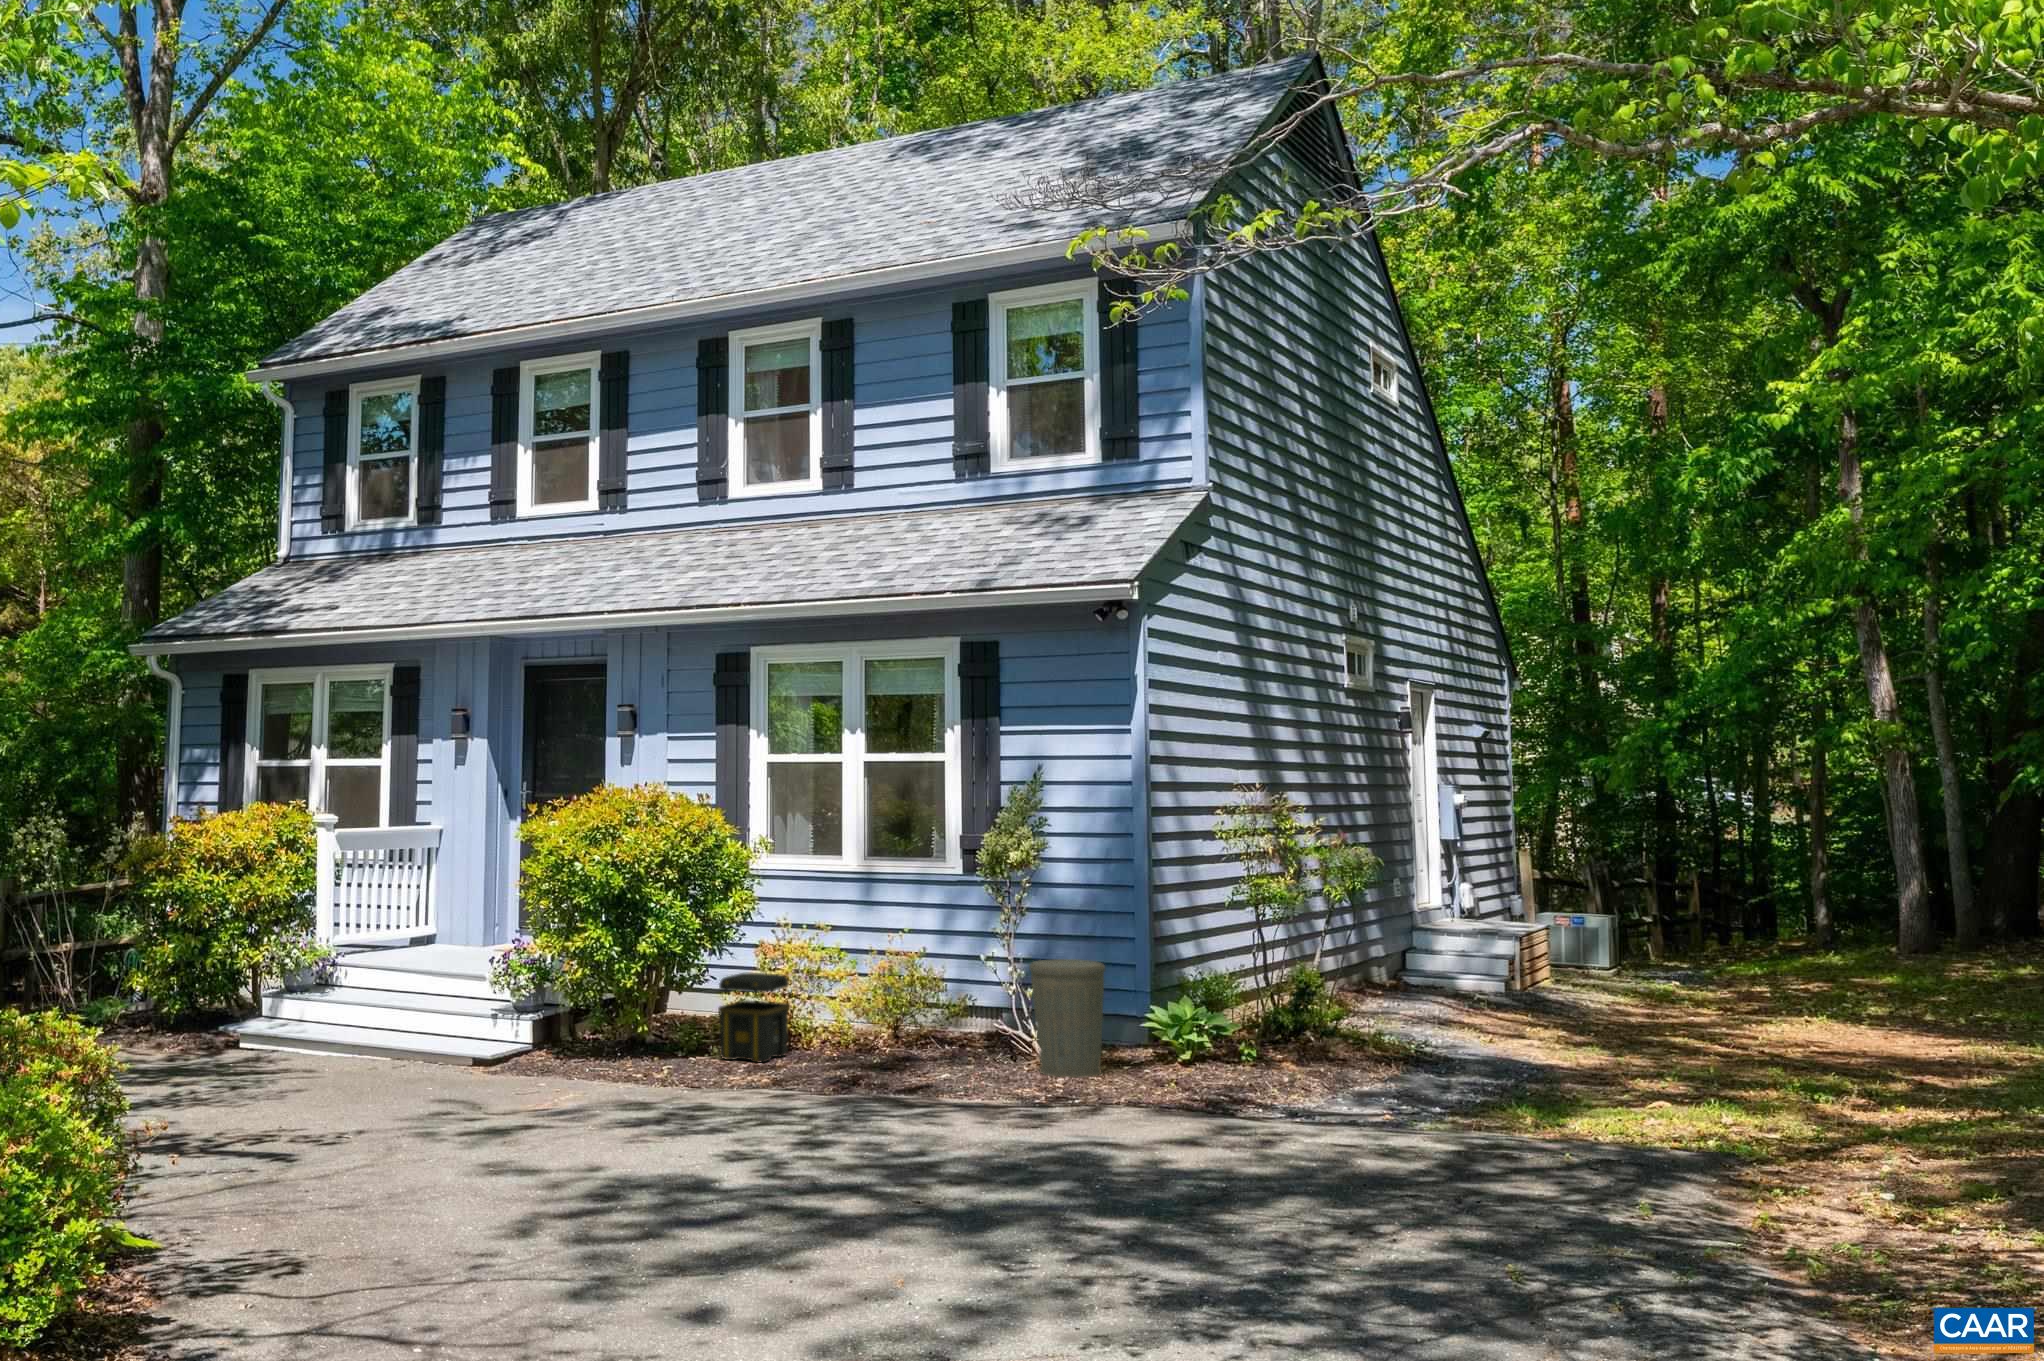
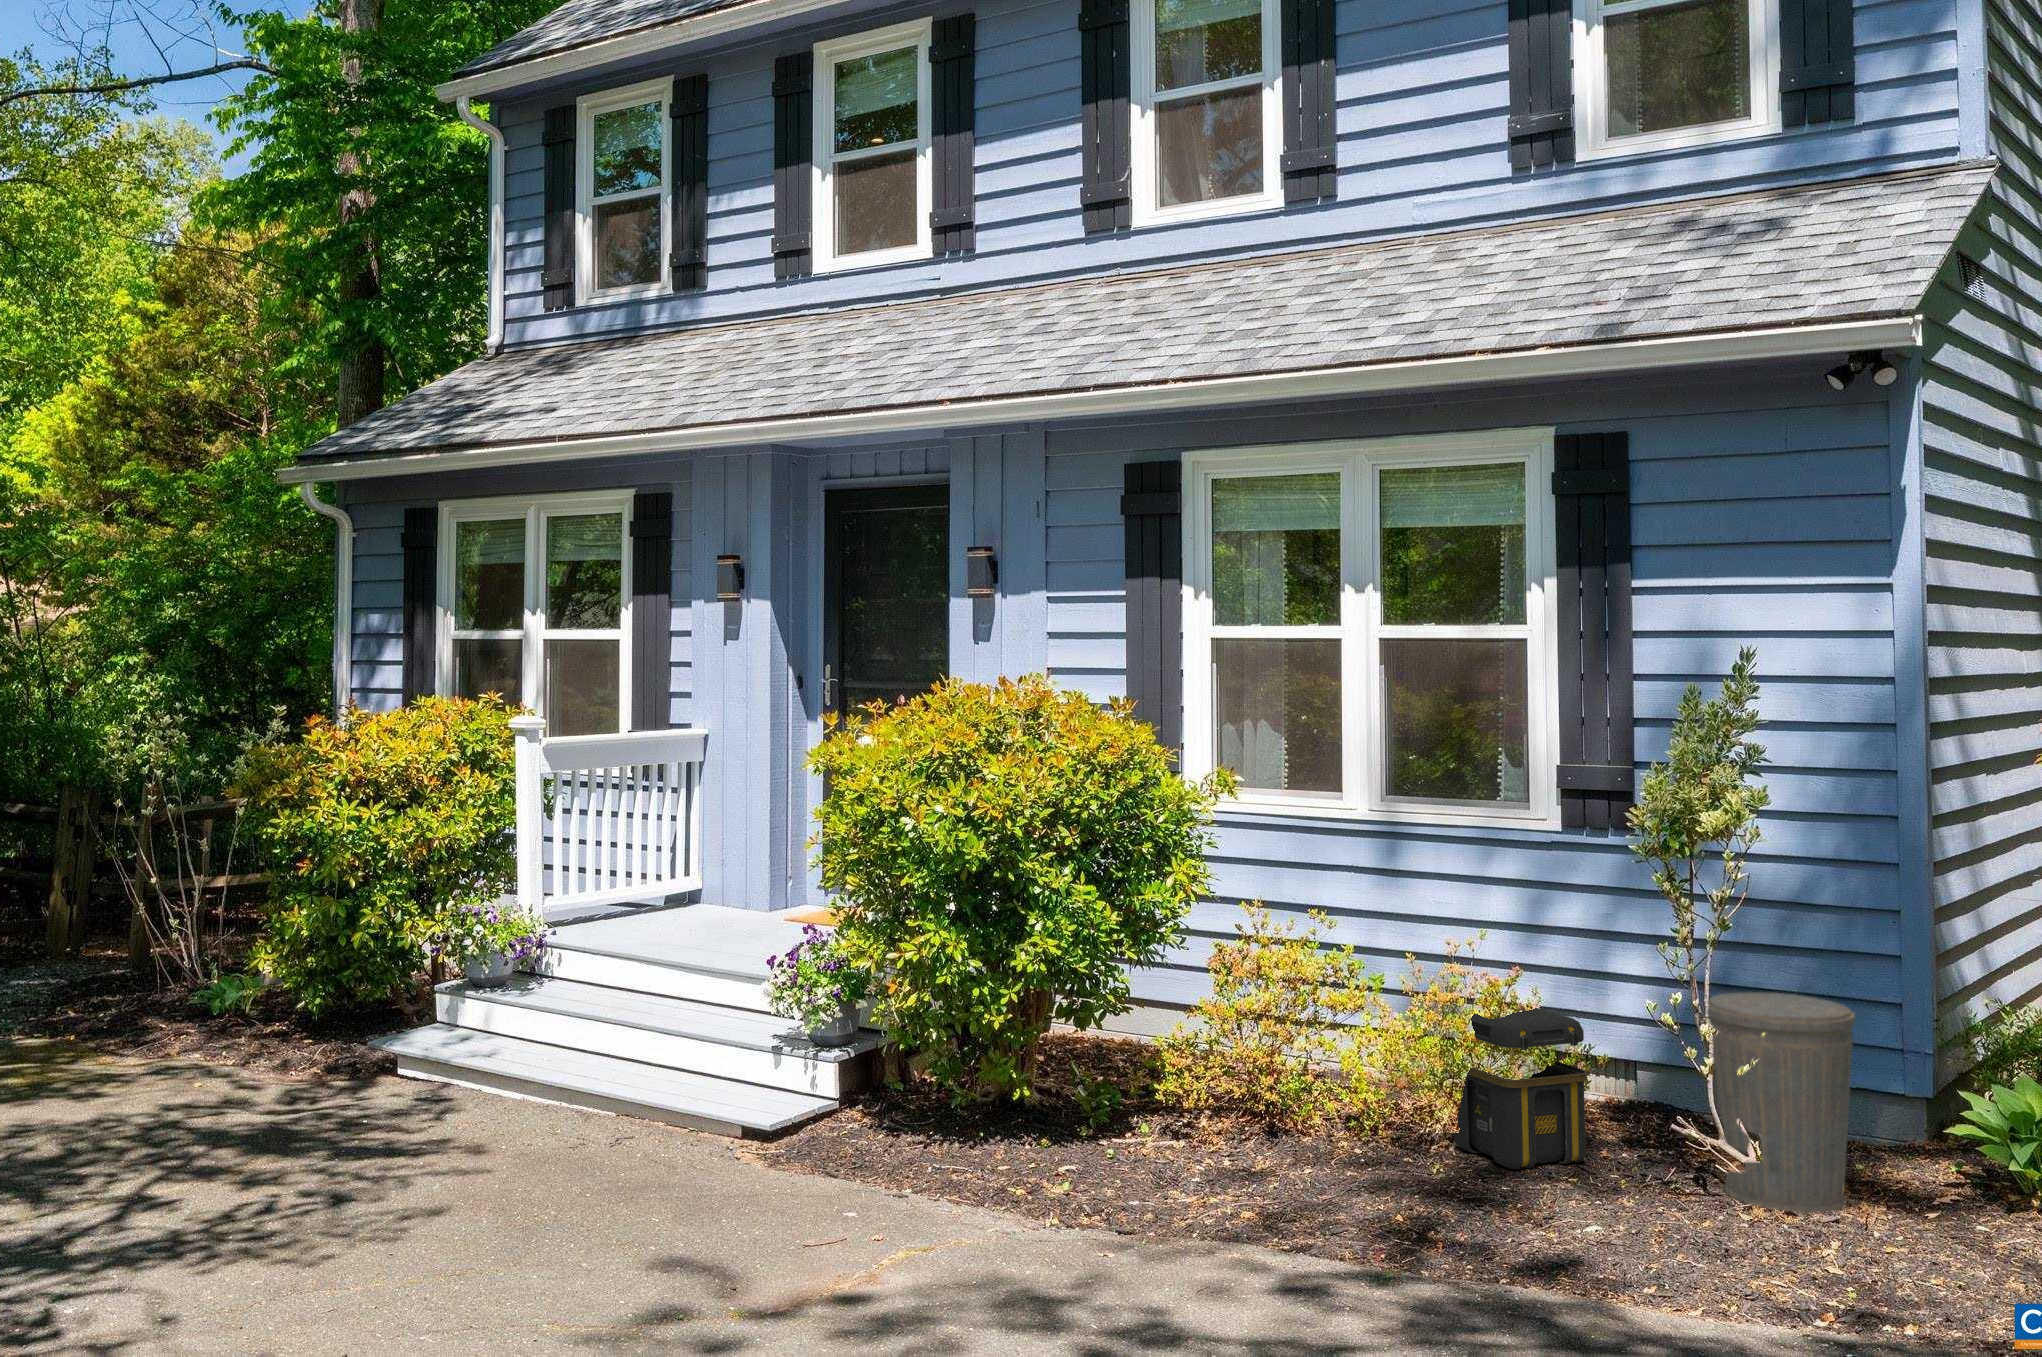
toolbox: present [718,973,790,1063] -> present [1454,1008,1588,1169]

